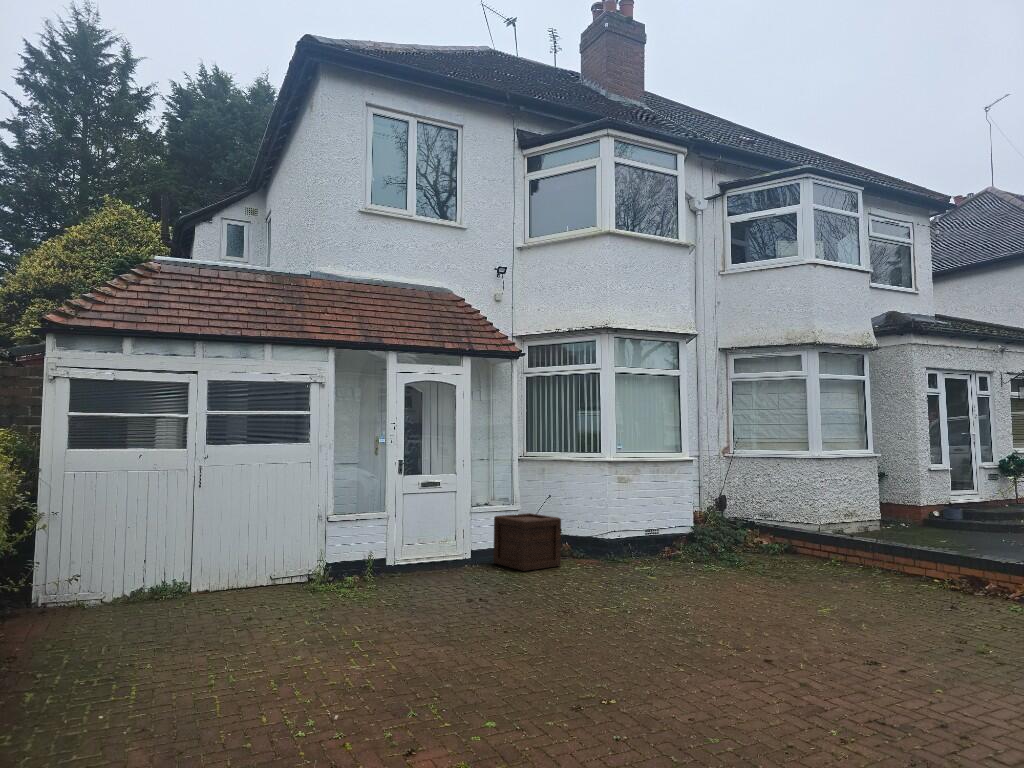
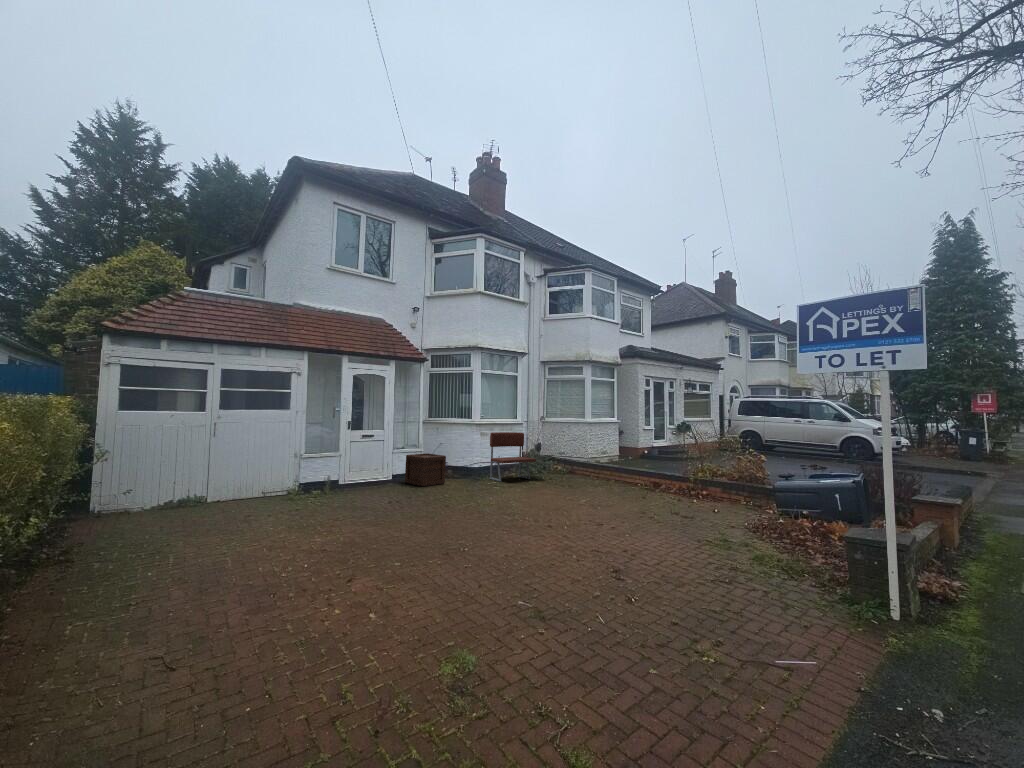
bench: none [635,476,720,564] -> present [490,432,536,482]

